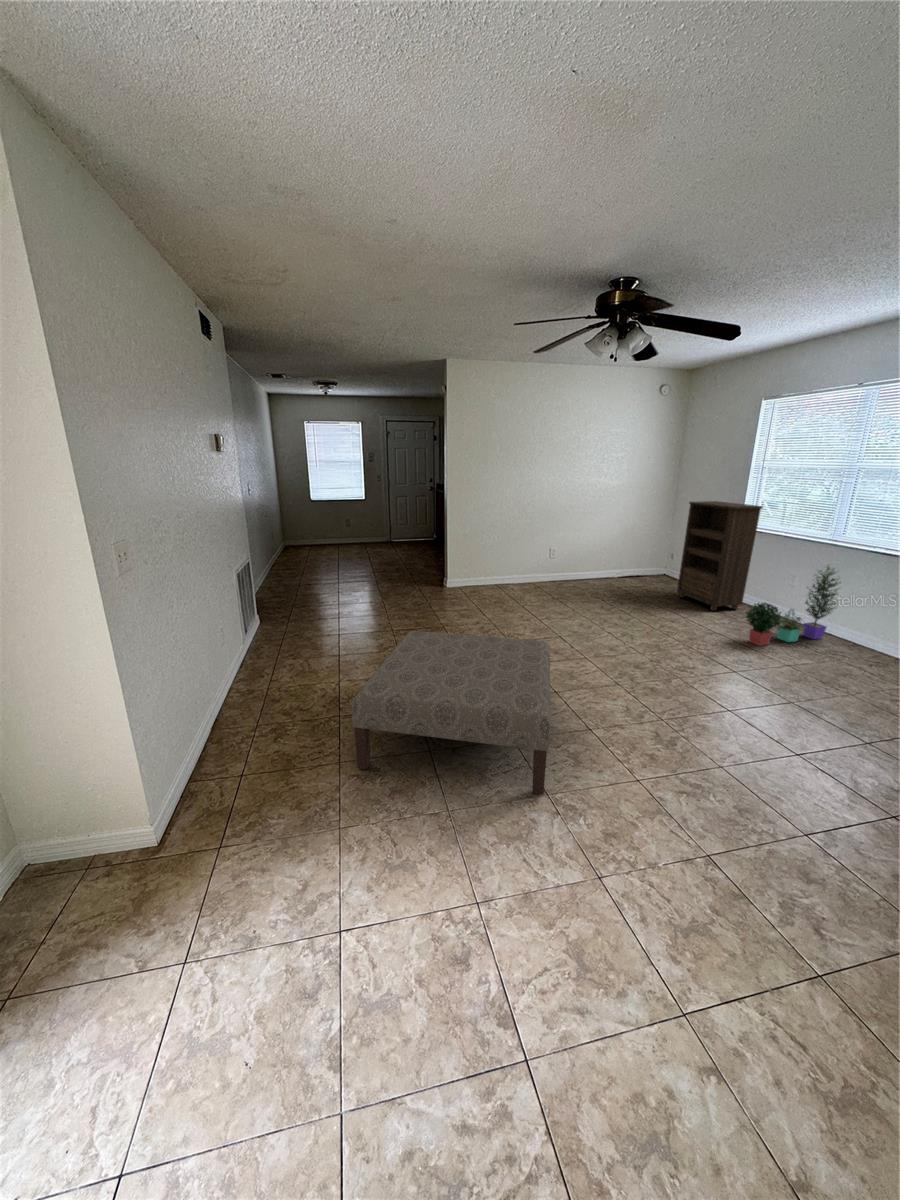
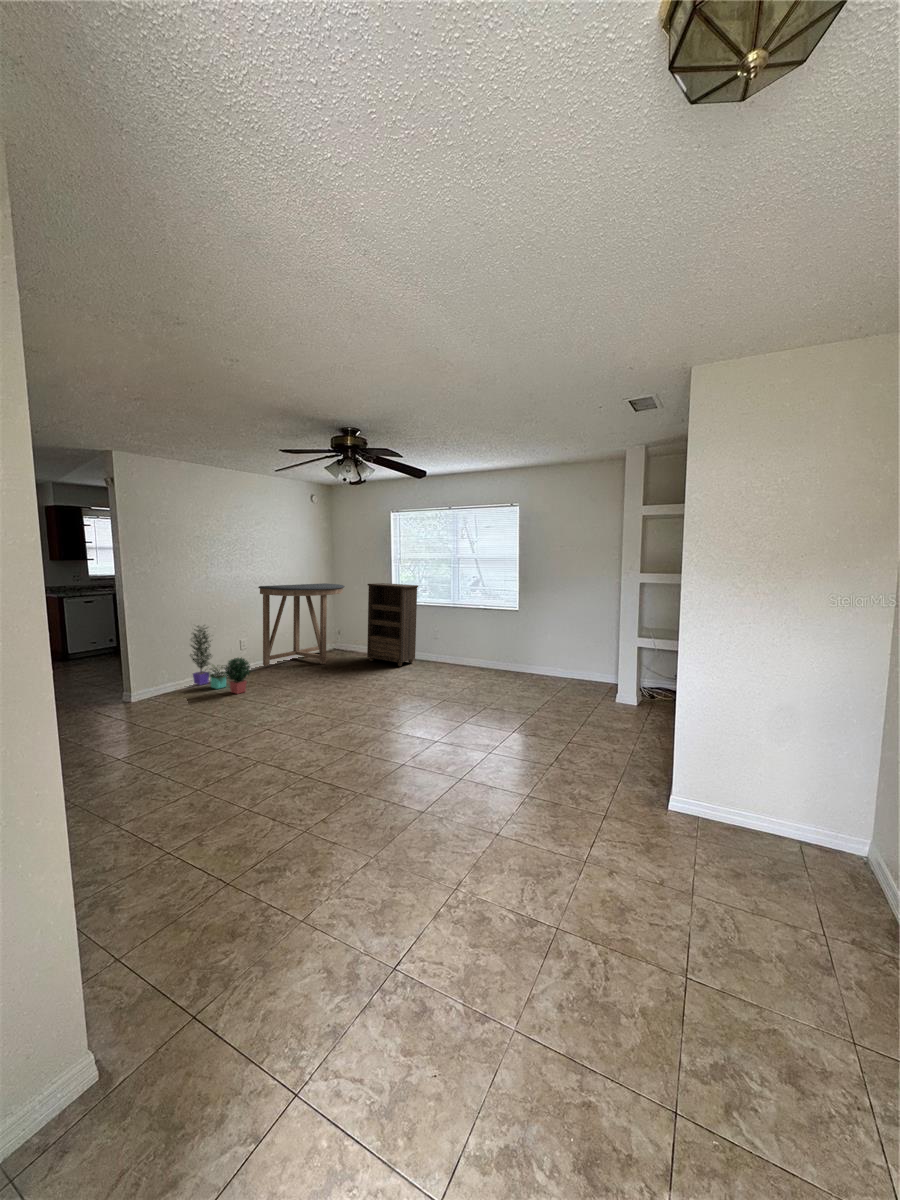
console table: none [561,500,665,591] -> present [258,583,345,666]
potted plant: present [746,566,841,646] -> present [190,626,250,694]
ottoman: present [351,631,550,795] -> none [215,702,429,871]

